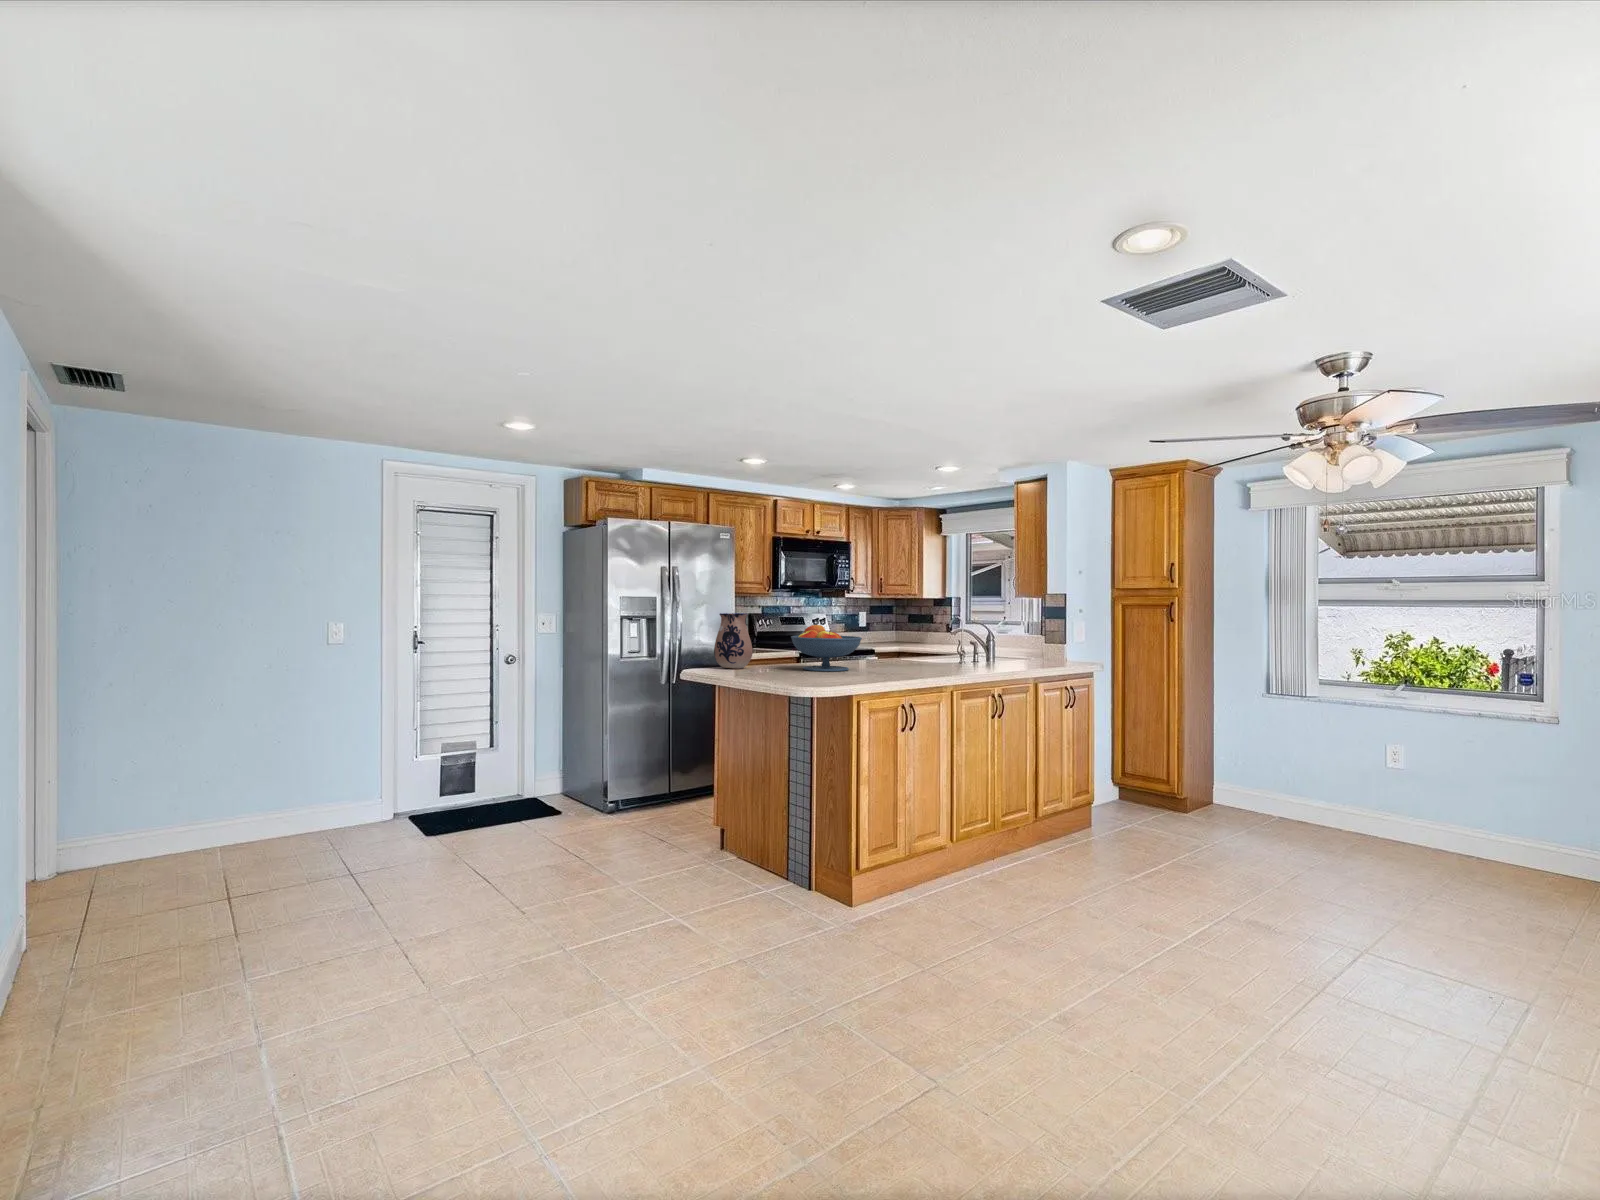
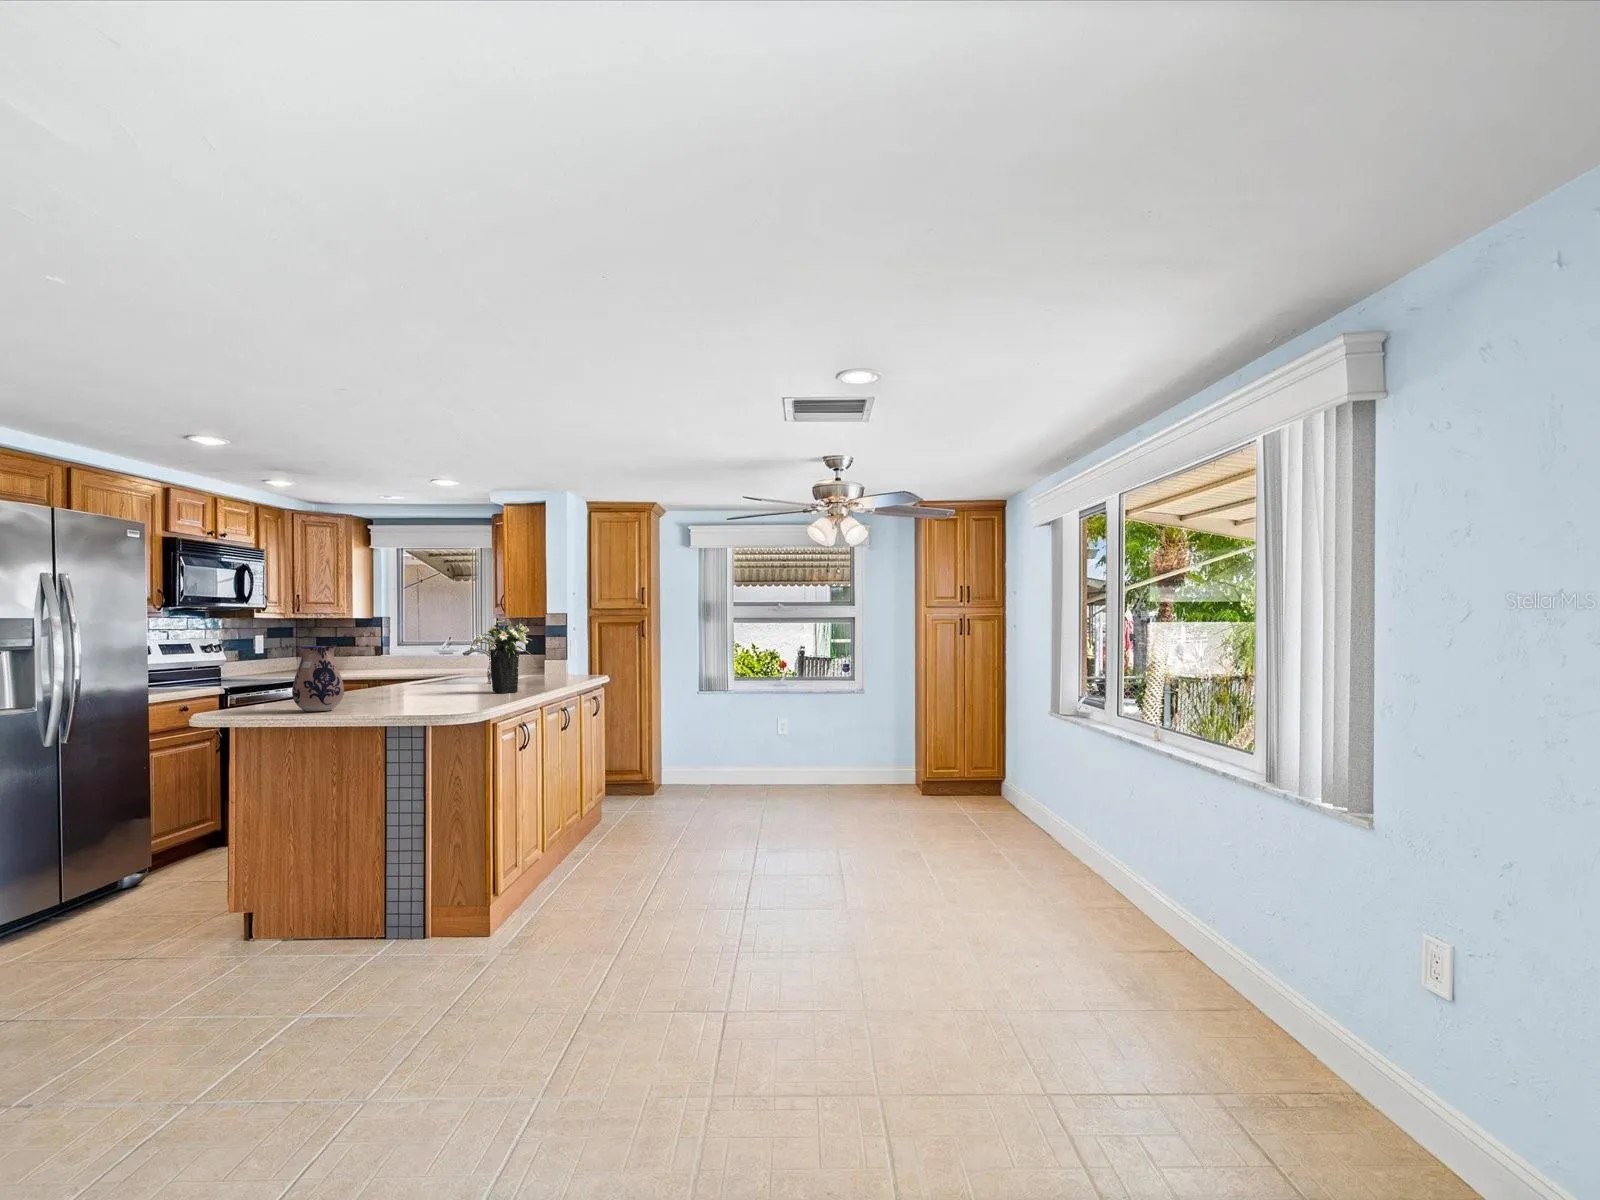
flower arrangement: none [889,594,954,668] -> present [470,619,532,693]
fruit bowl: present [791,625,862,671] -> none [387,655,470,705]

